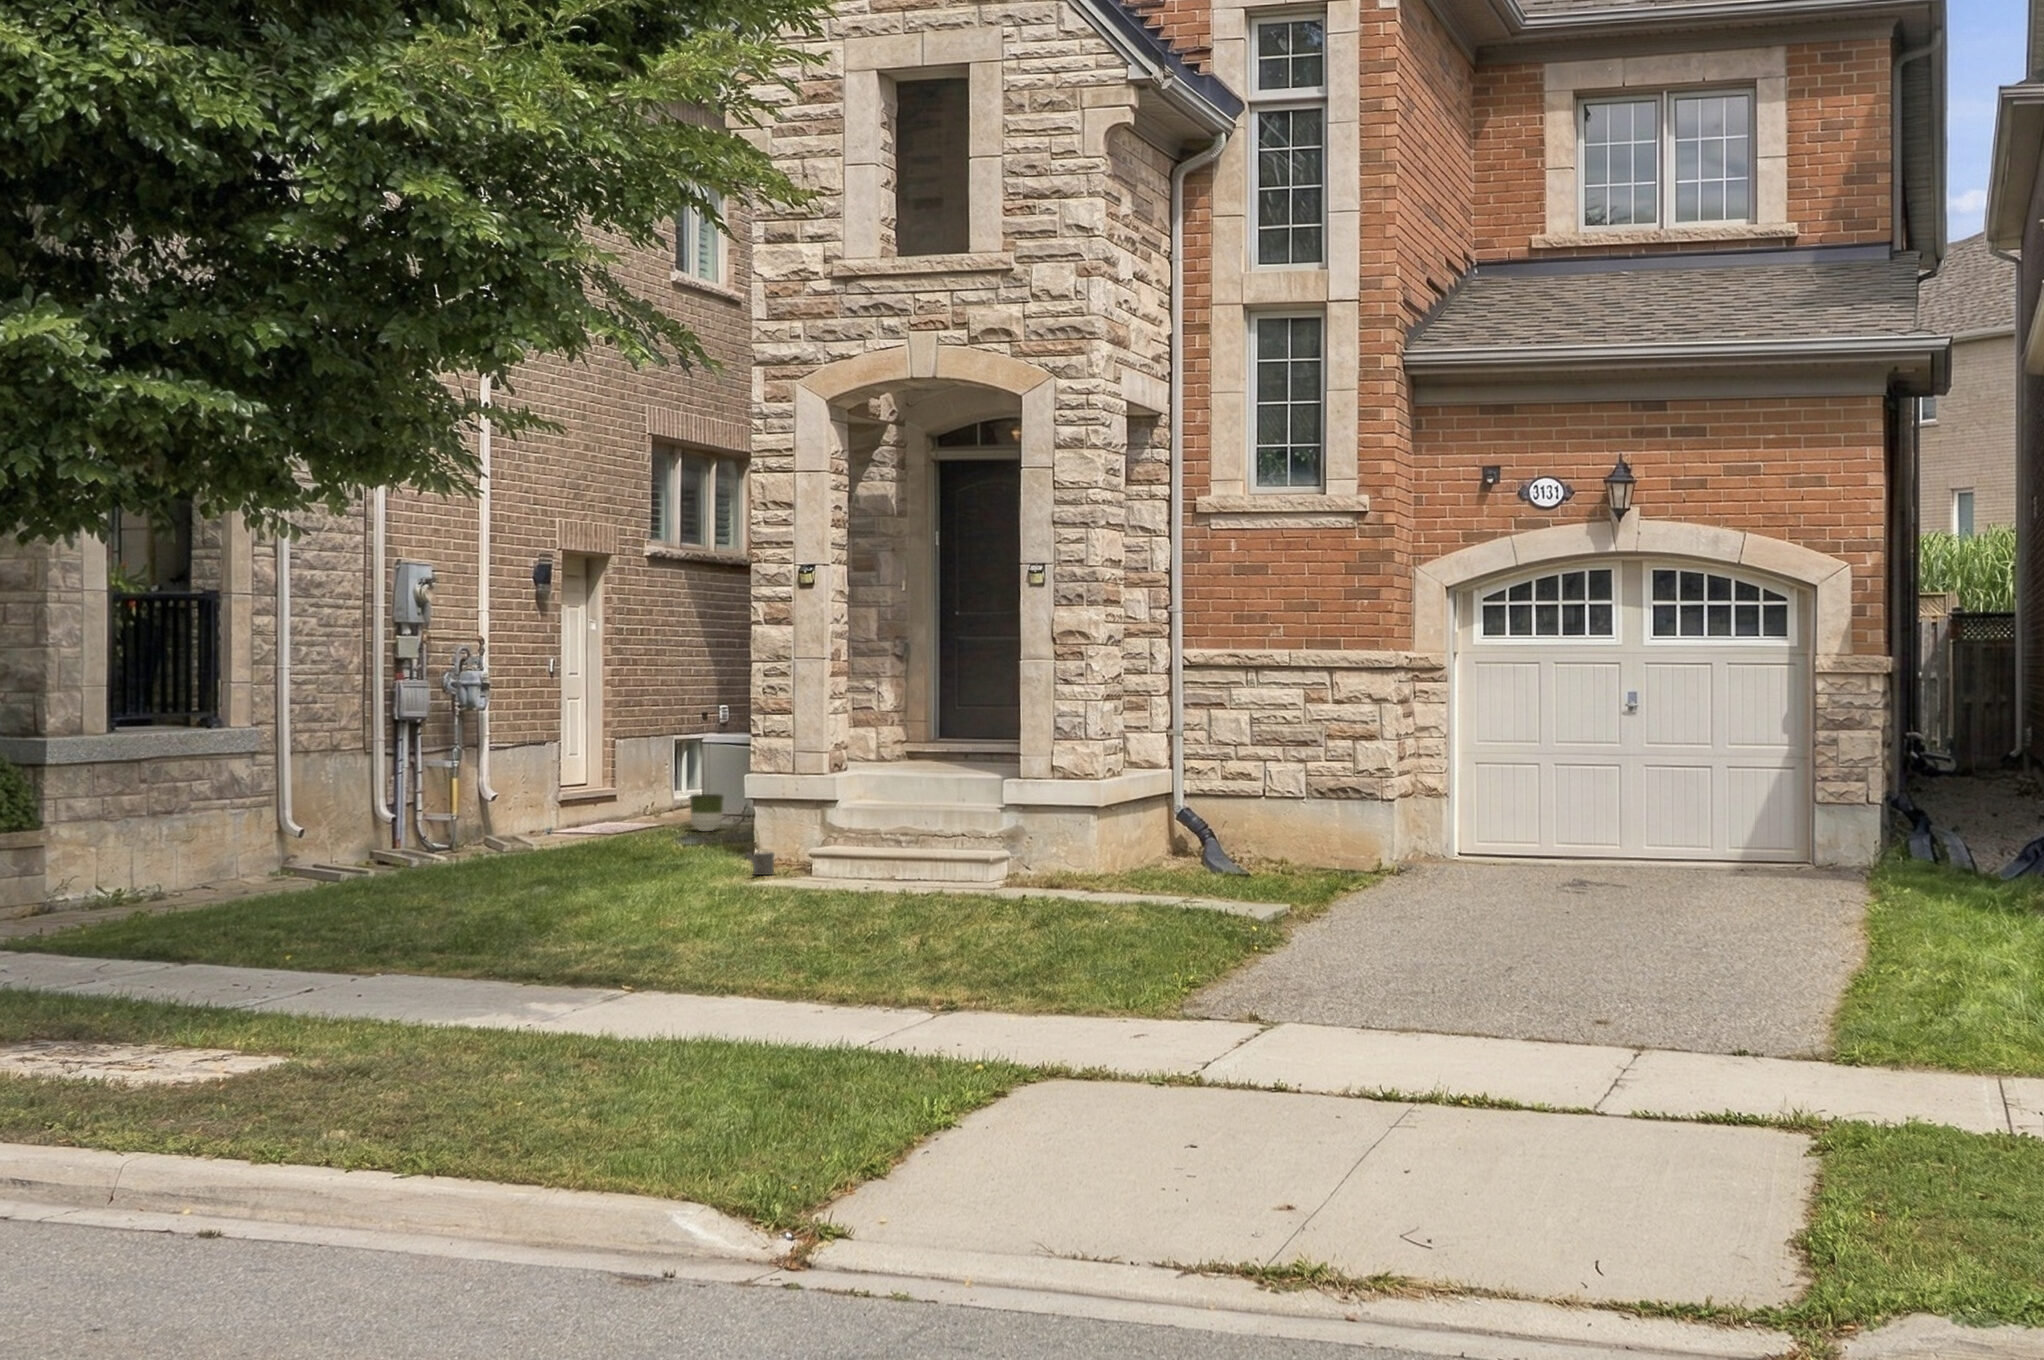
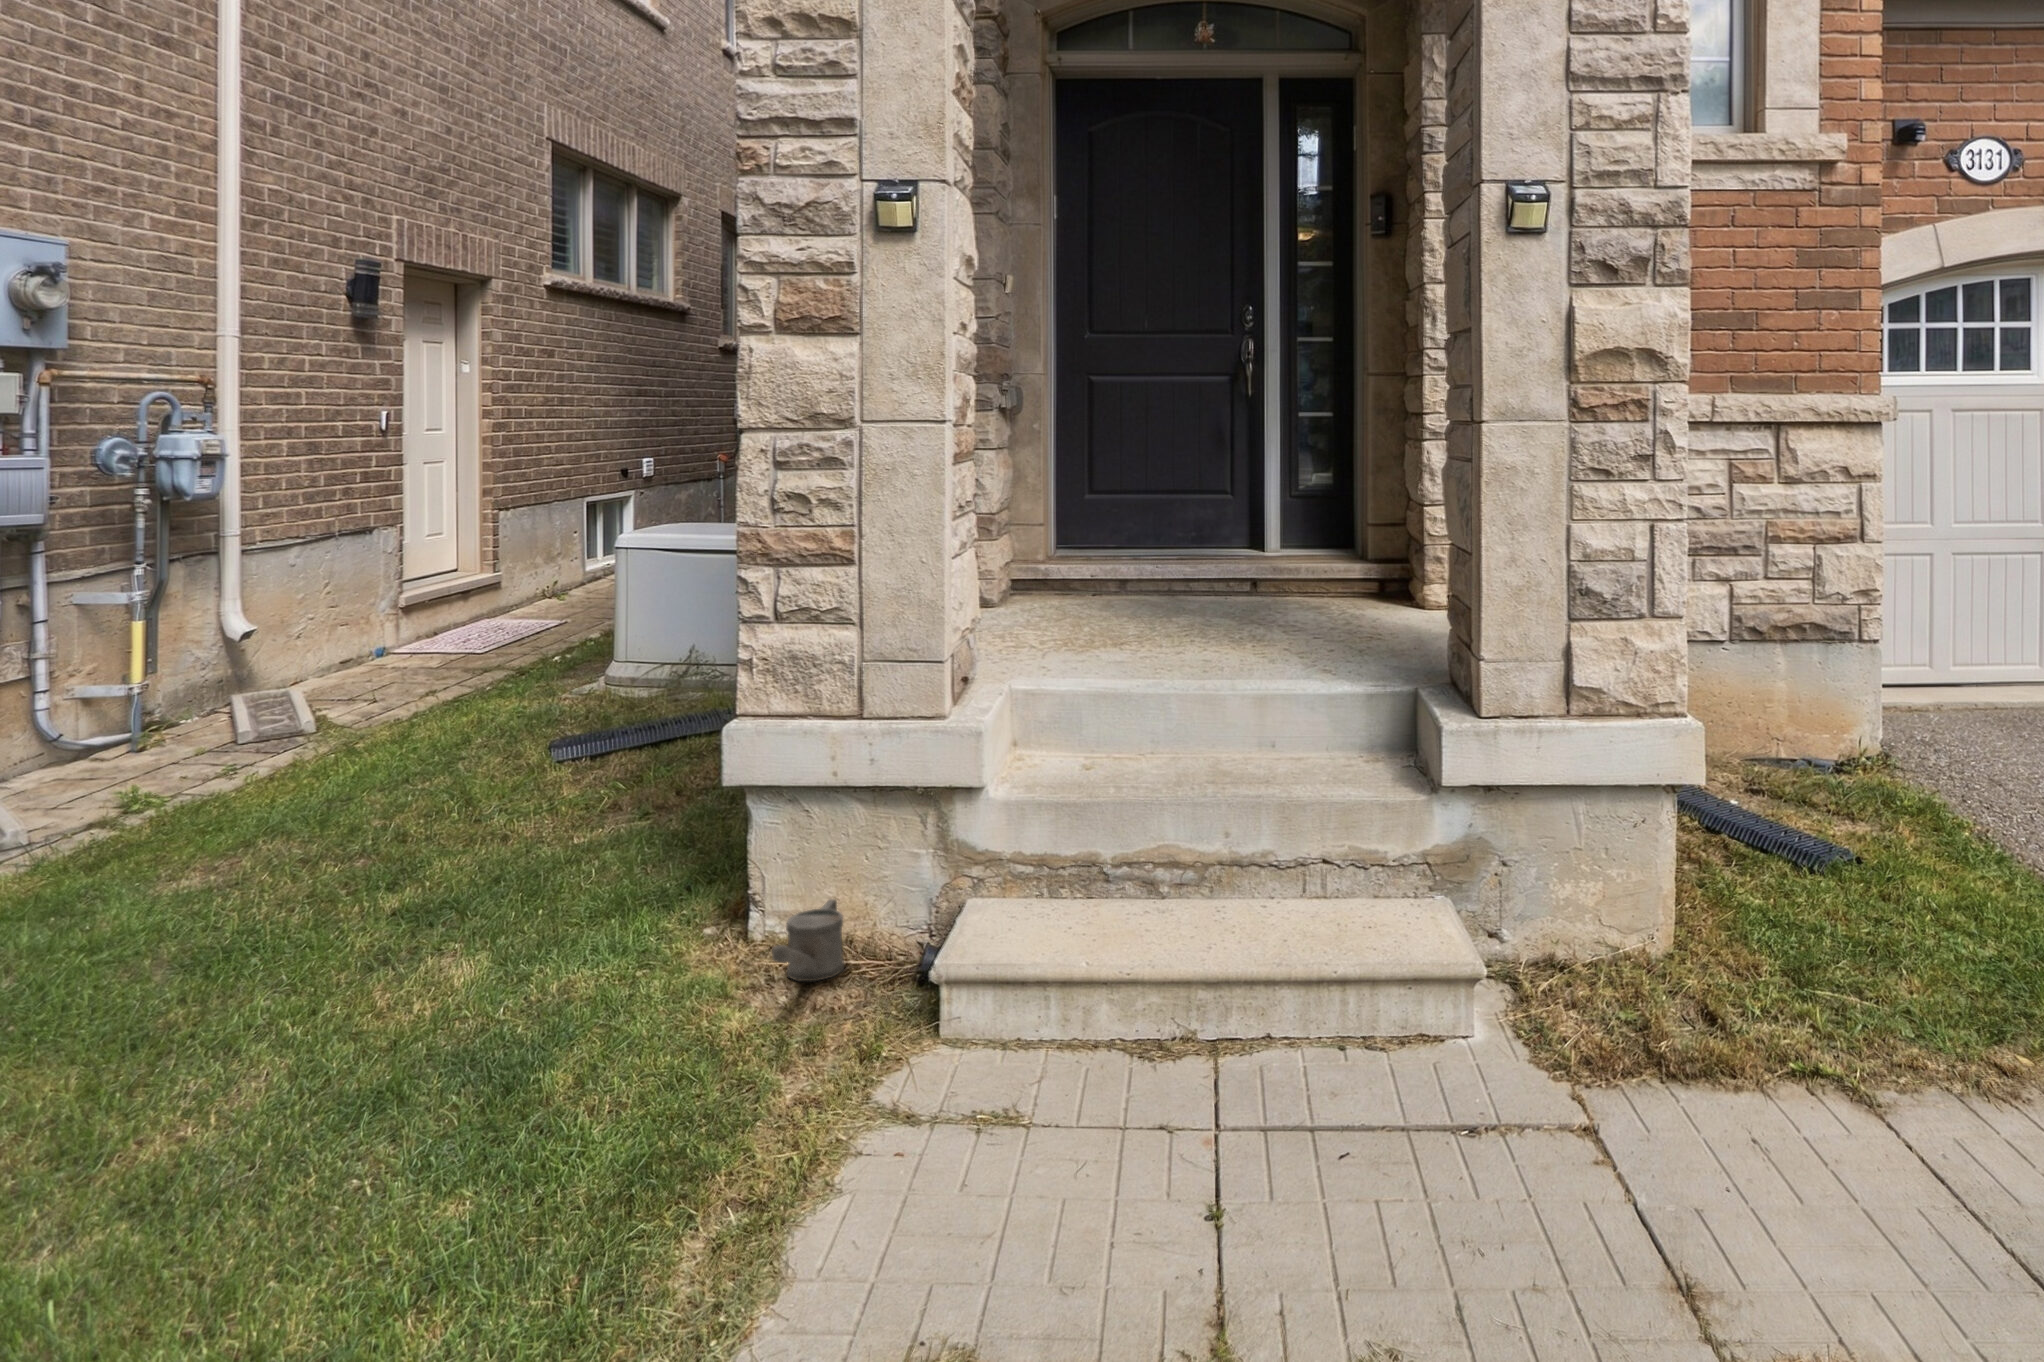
planter: present [690,794,724,831] -> none [616,631,676,695]

